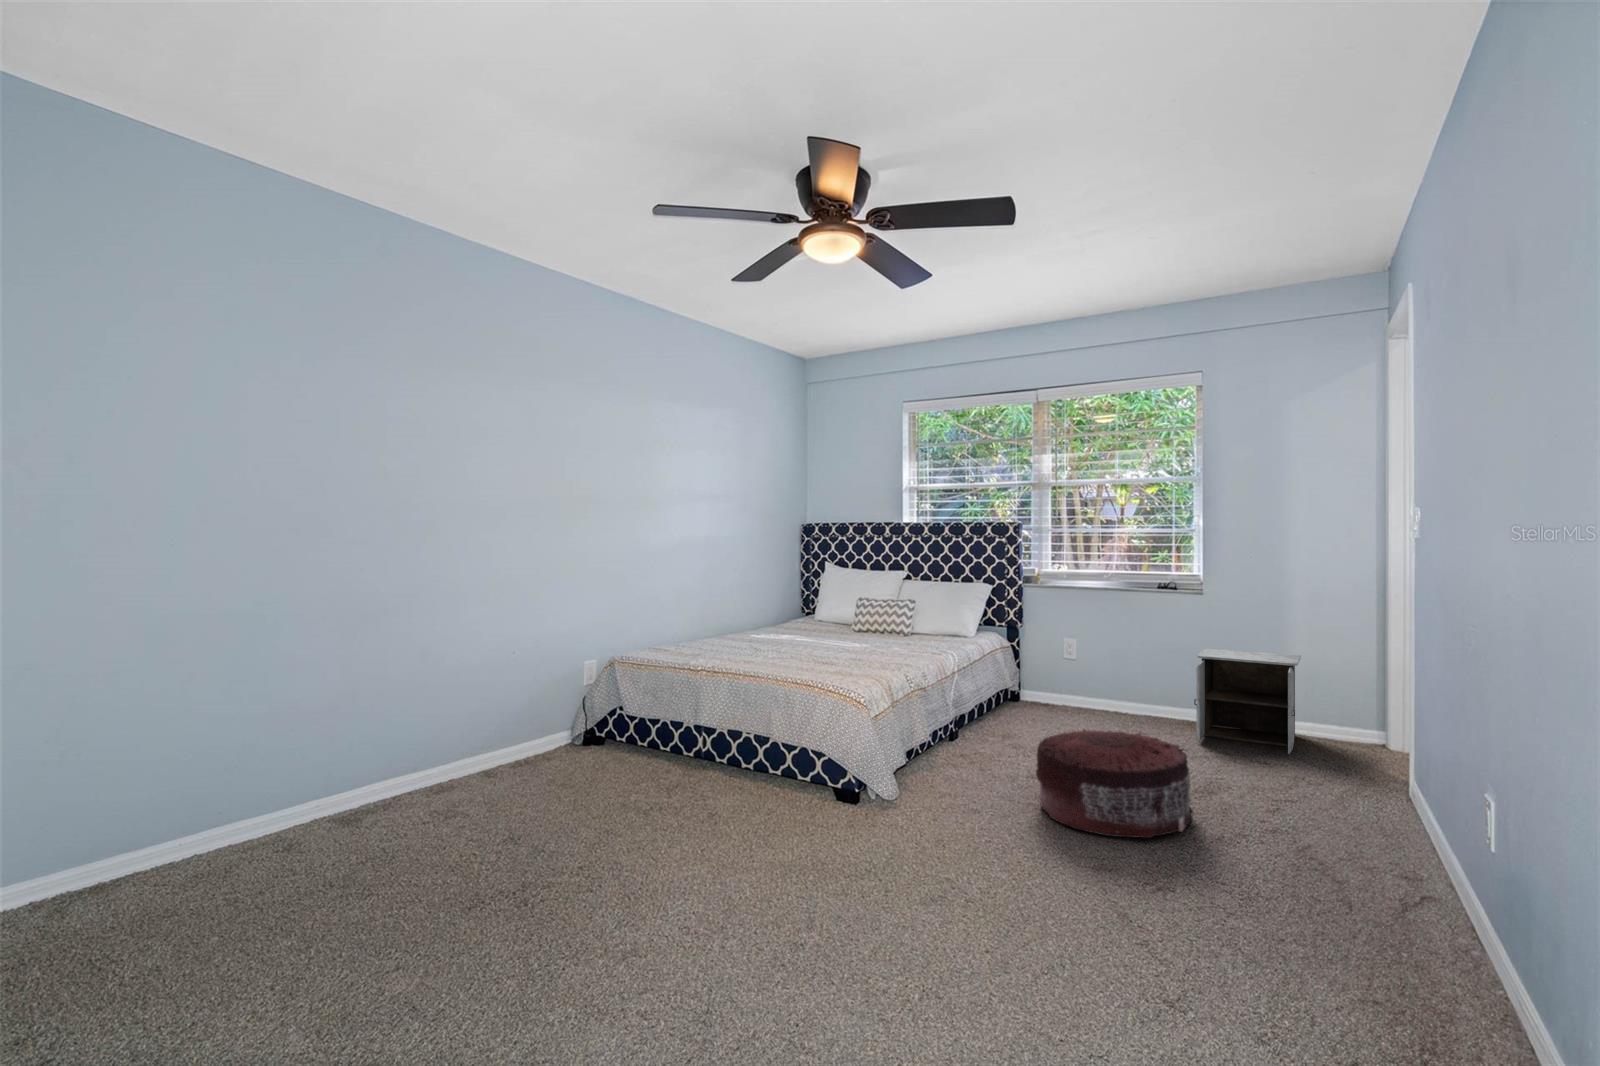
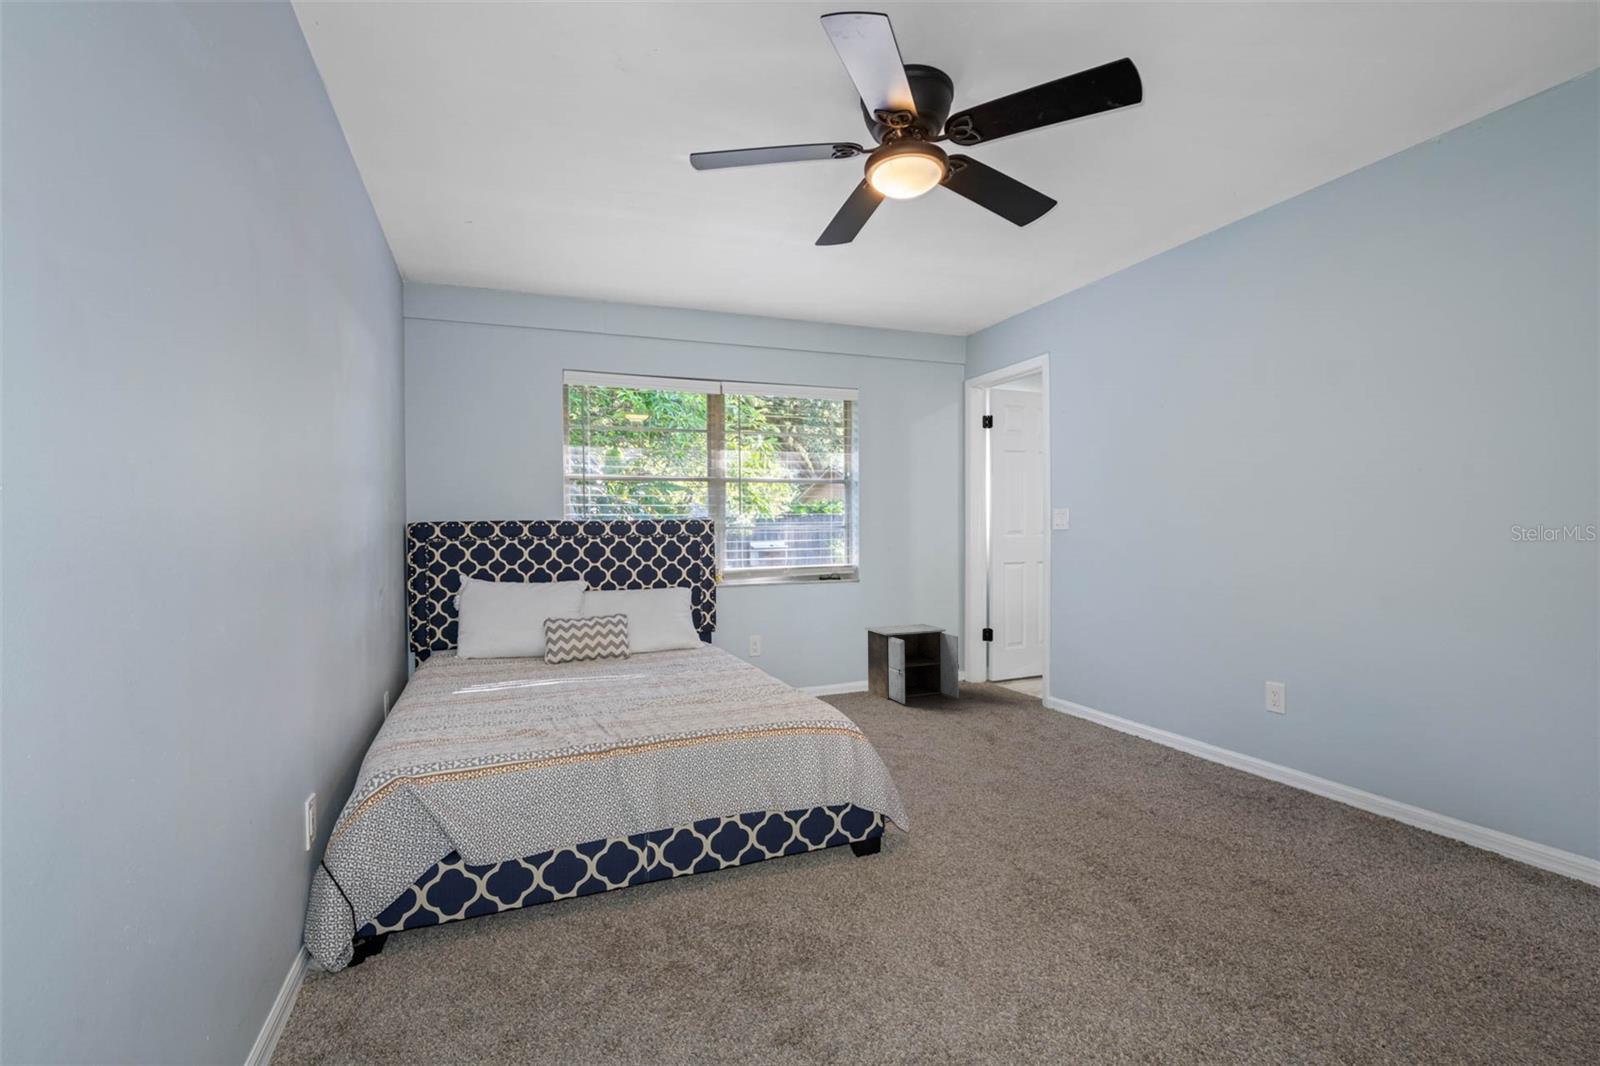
pouf: present [1036,729,1193,838] -> none [952,700,1083,794]

